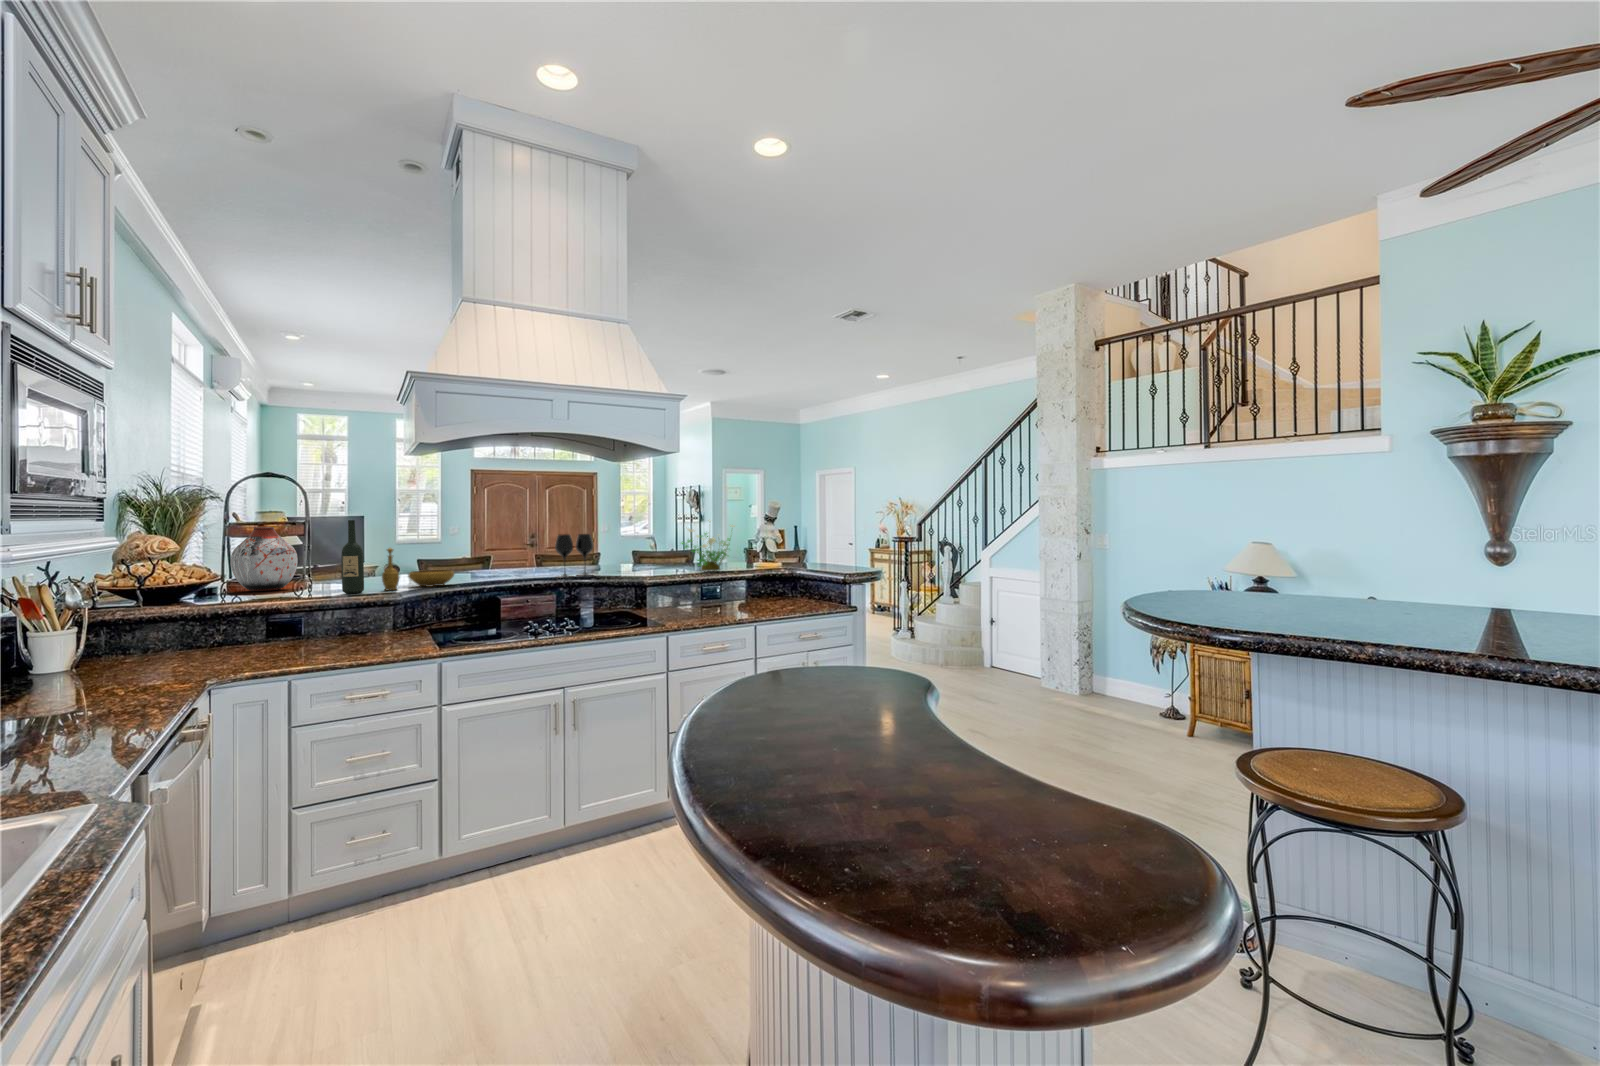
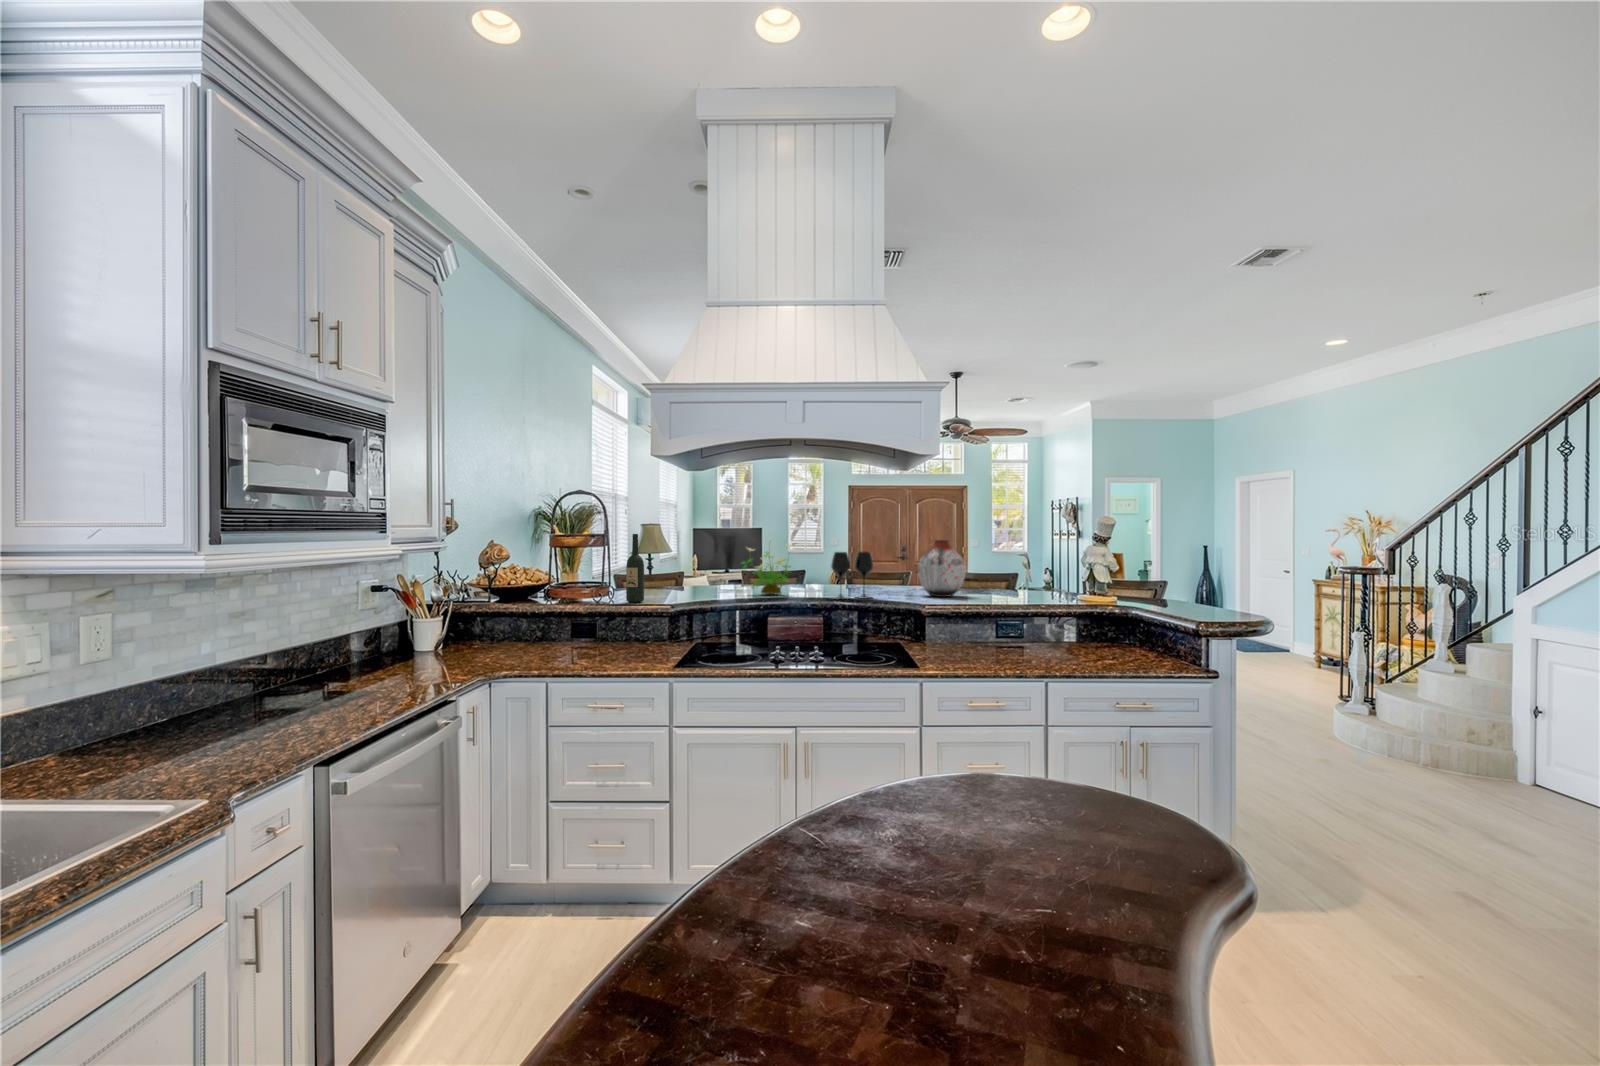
potted plant: present [681,520,735,571] -> present [743,544,792,594]
vase: present [230,527,298,591] -> present [918,540,966,597]
decorative bowl: present [382,548,454,590] -> none [660,561,728,602]

